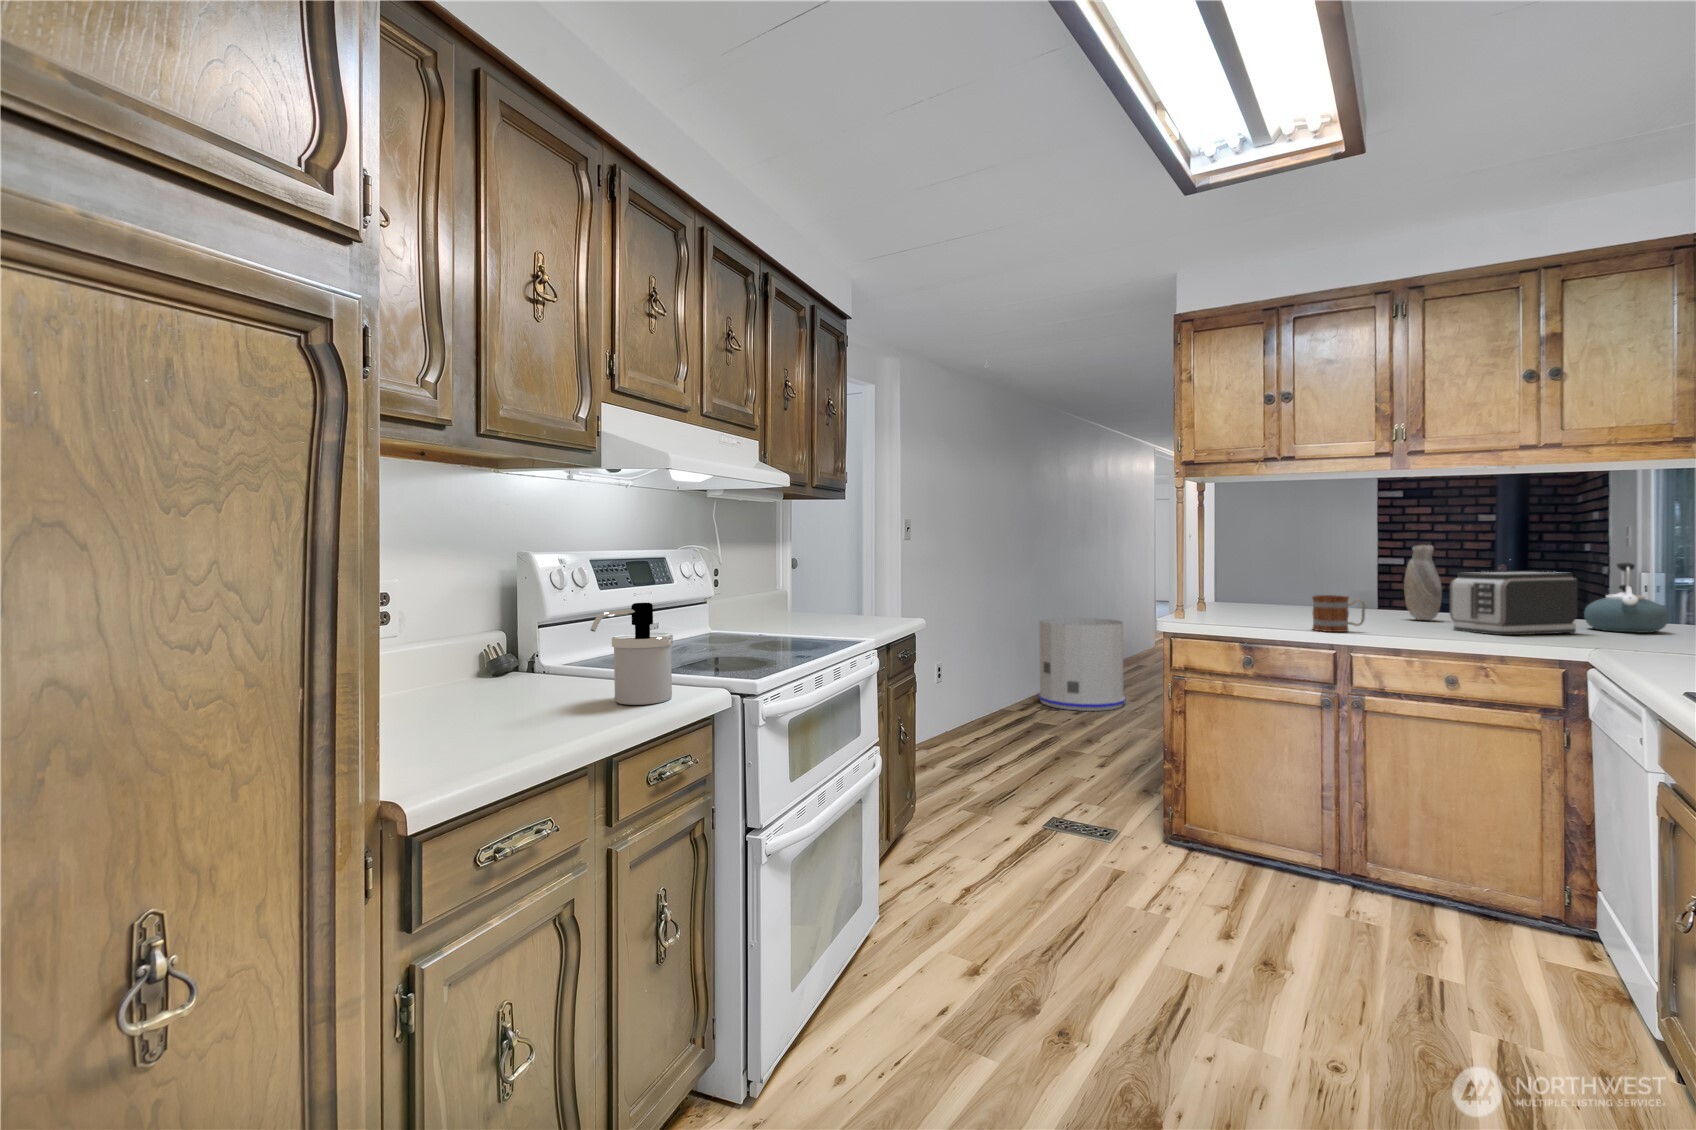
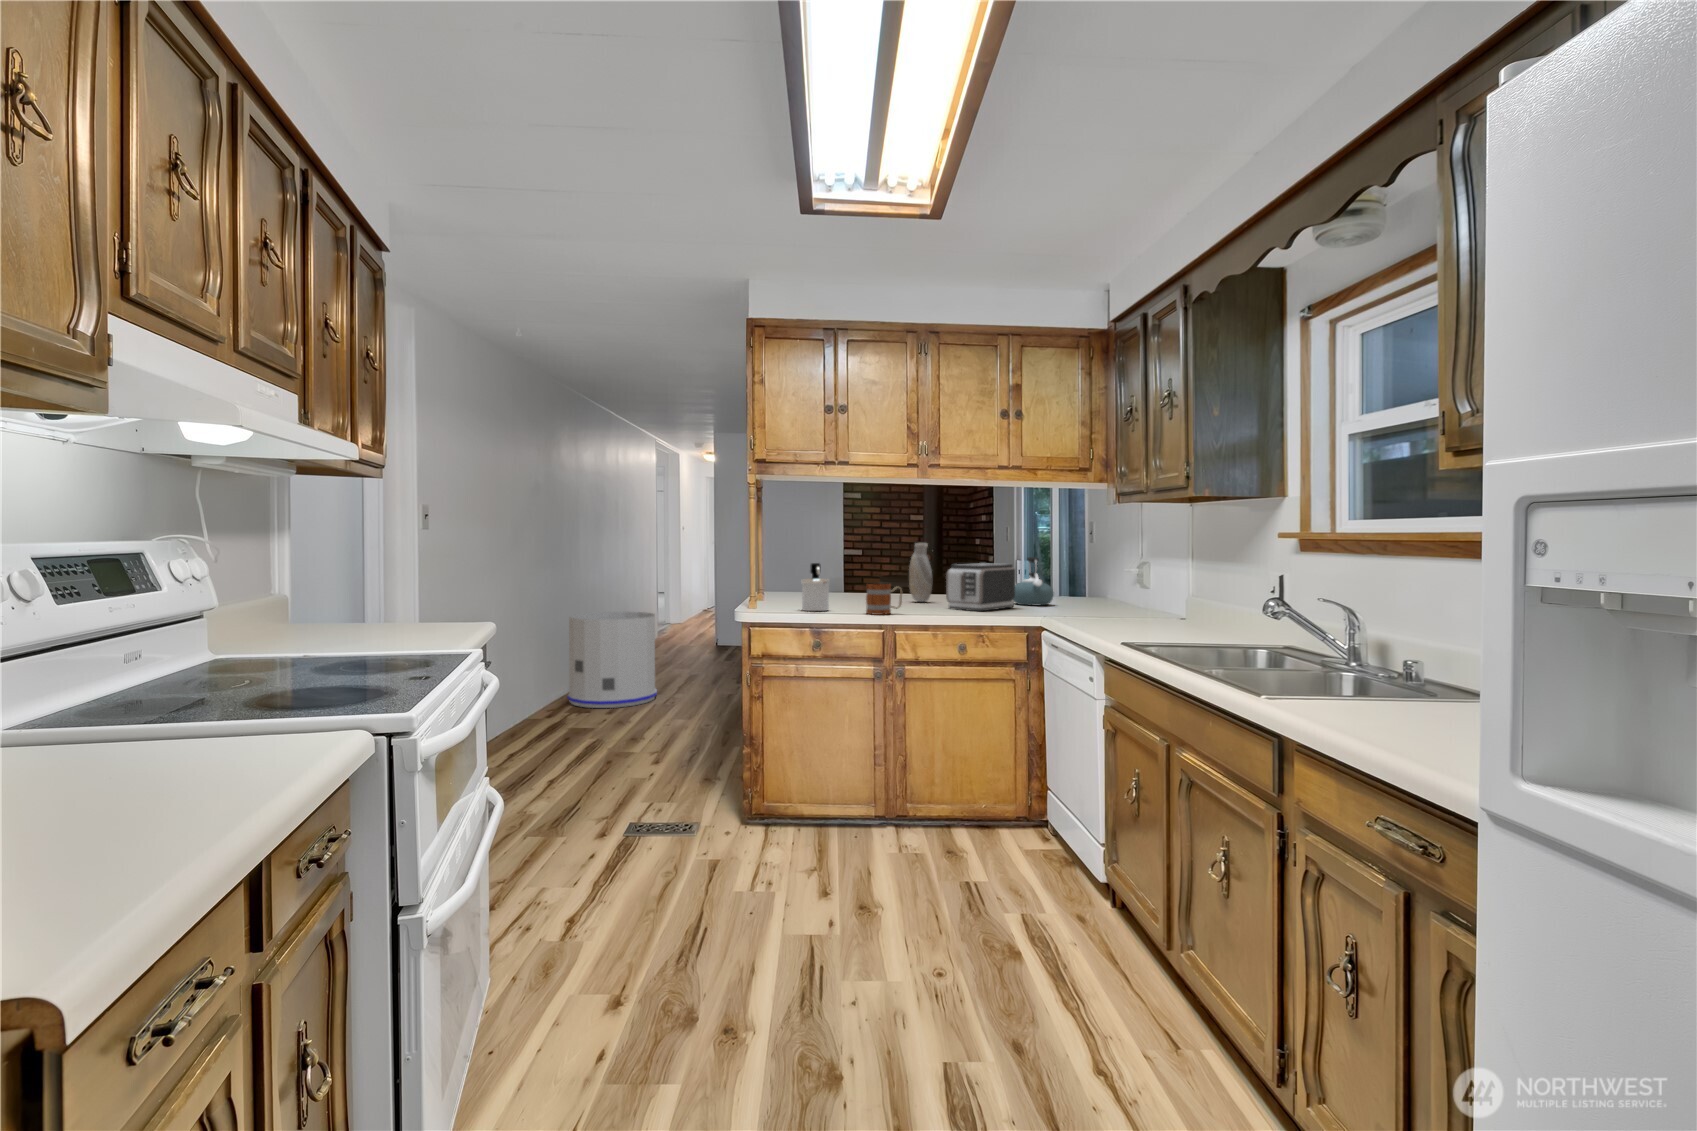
soap dispenser: present [590,603,673,705] -> present [801,563,830,611]

